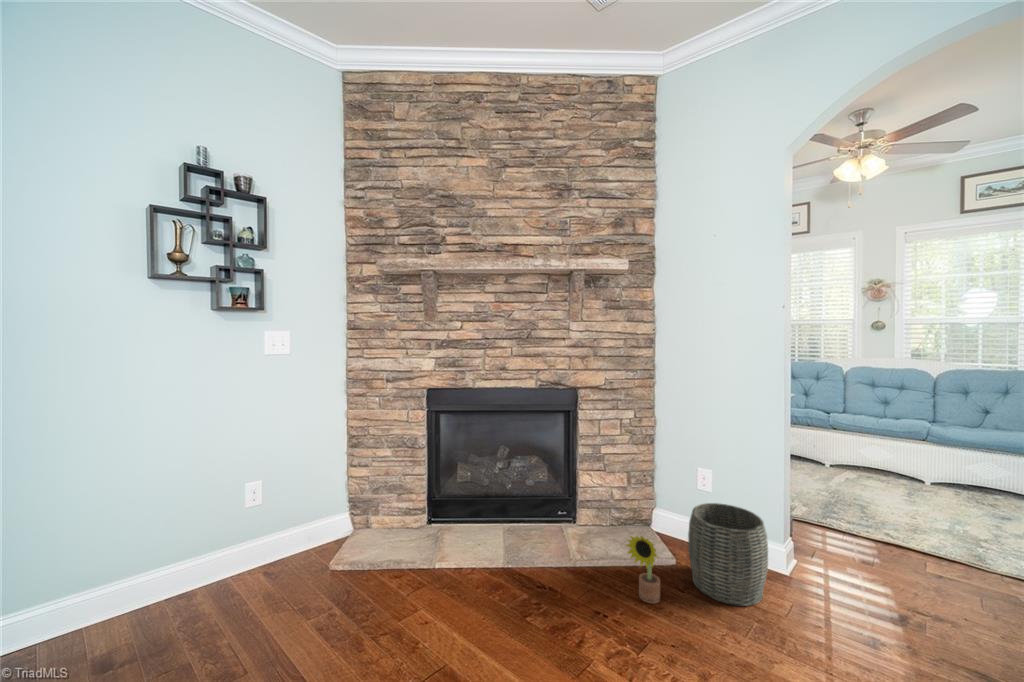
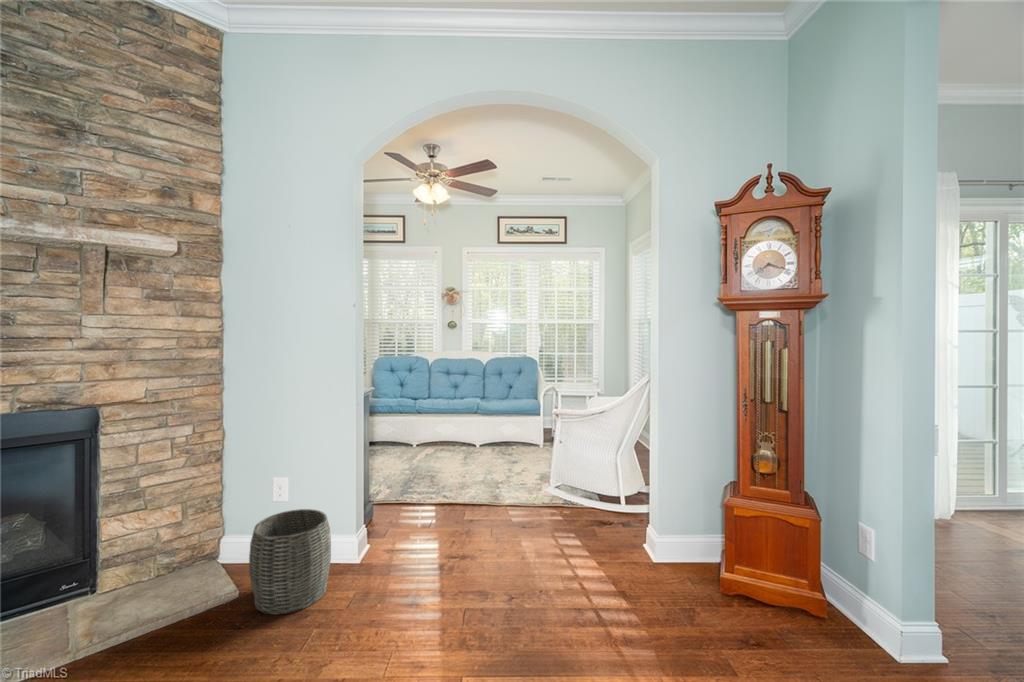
decorative plant: present [626,536,660,603] -> none [153,577,207,655]

